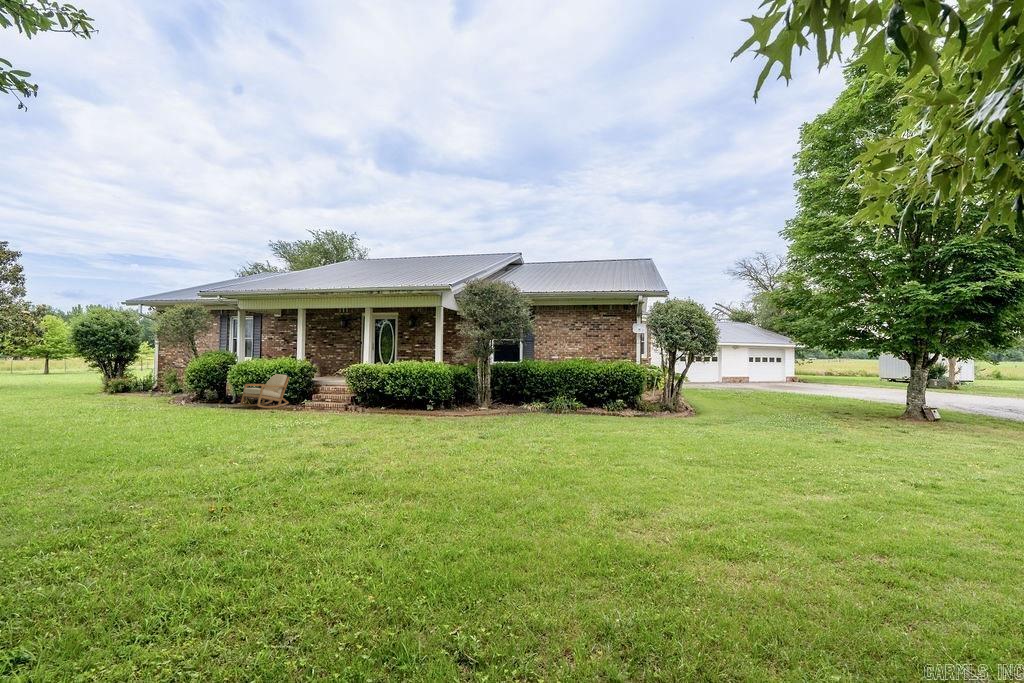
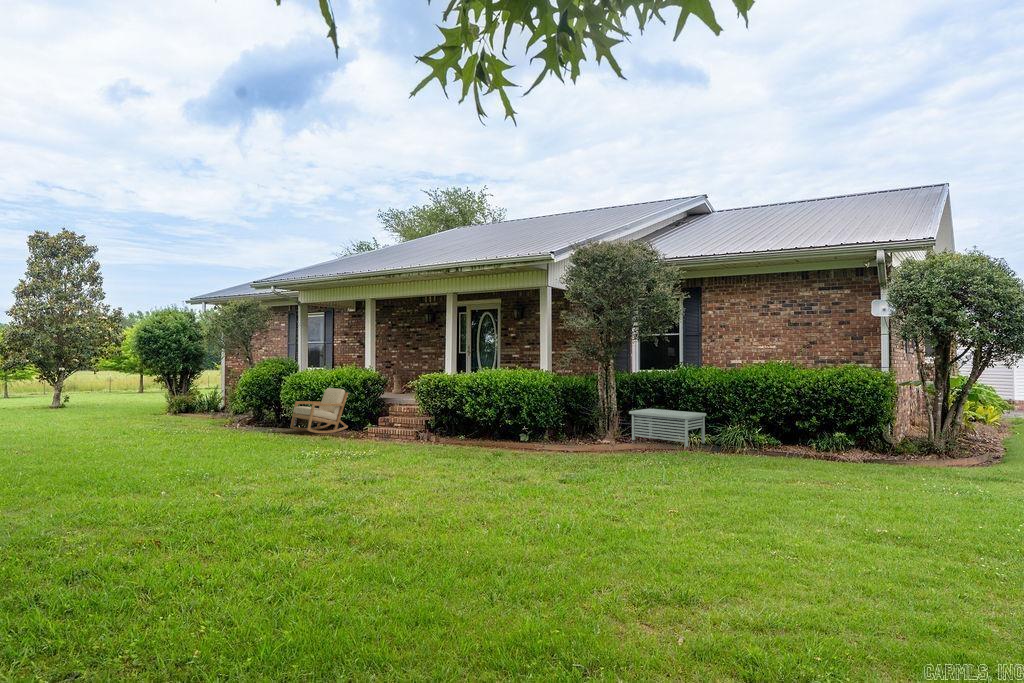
storage bench: none [496,387,544,411] -> present [629,409,706,447]

